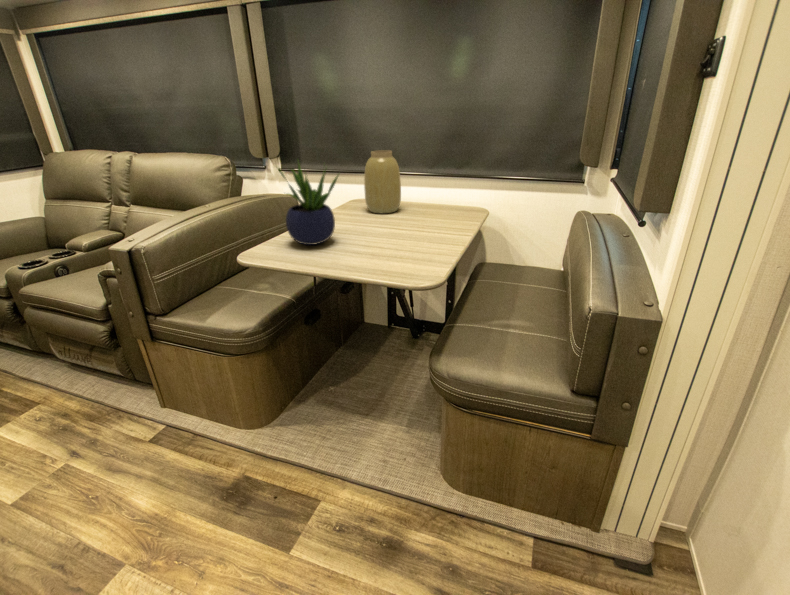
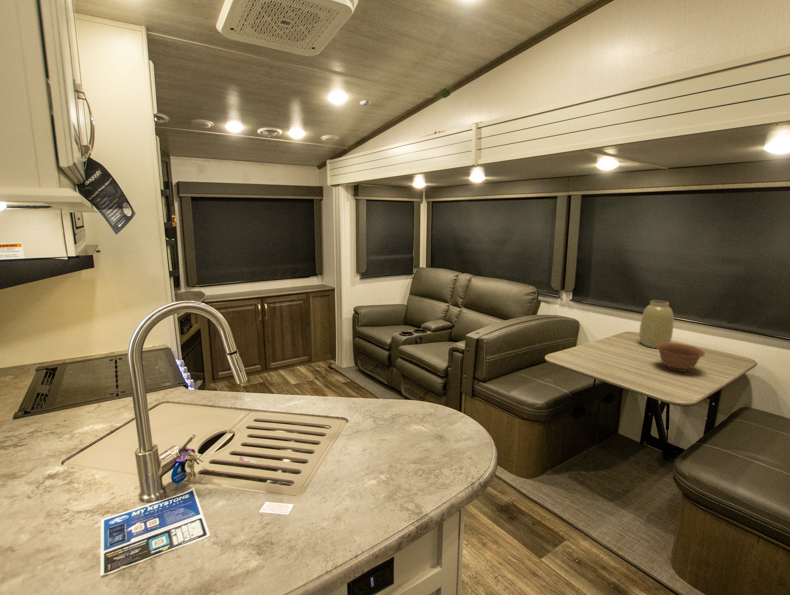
potted plant: present [278,164,338,245] -> none [578,302,625,360]
bowl: none [385,201,442,238] -> present [655,343,705,372]

